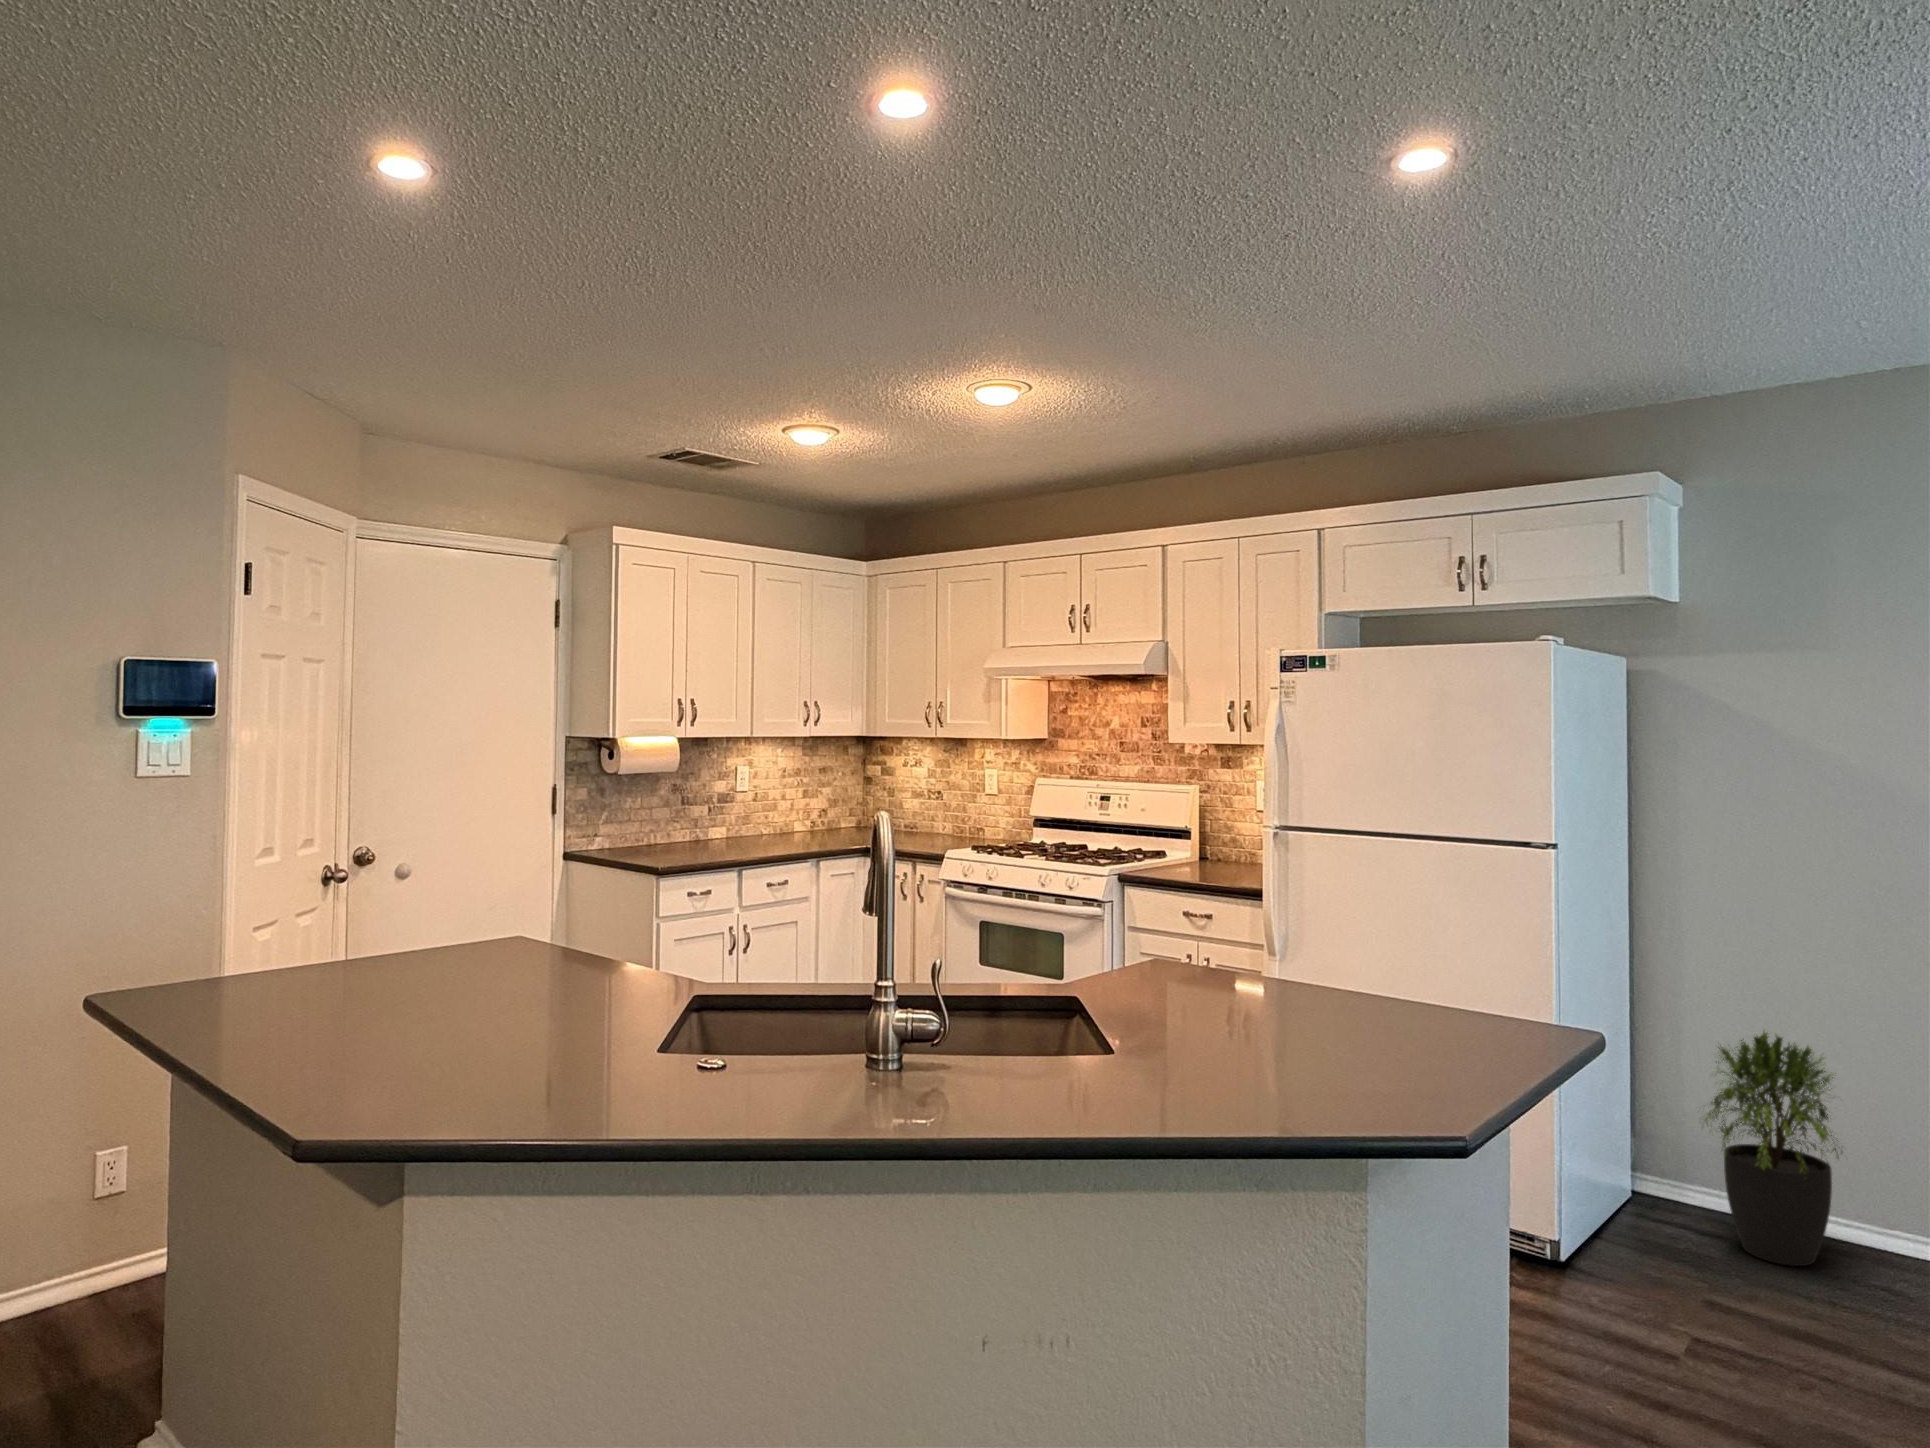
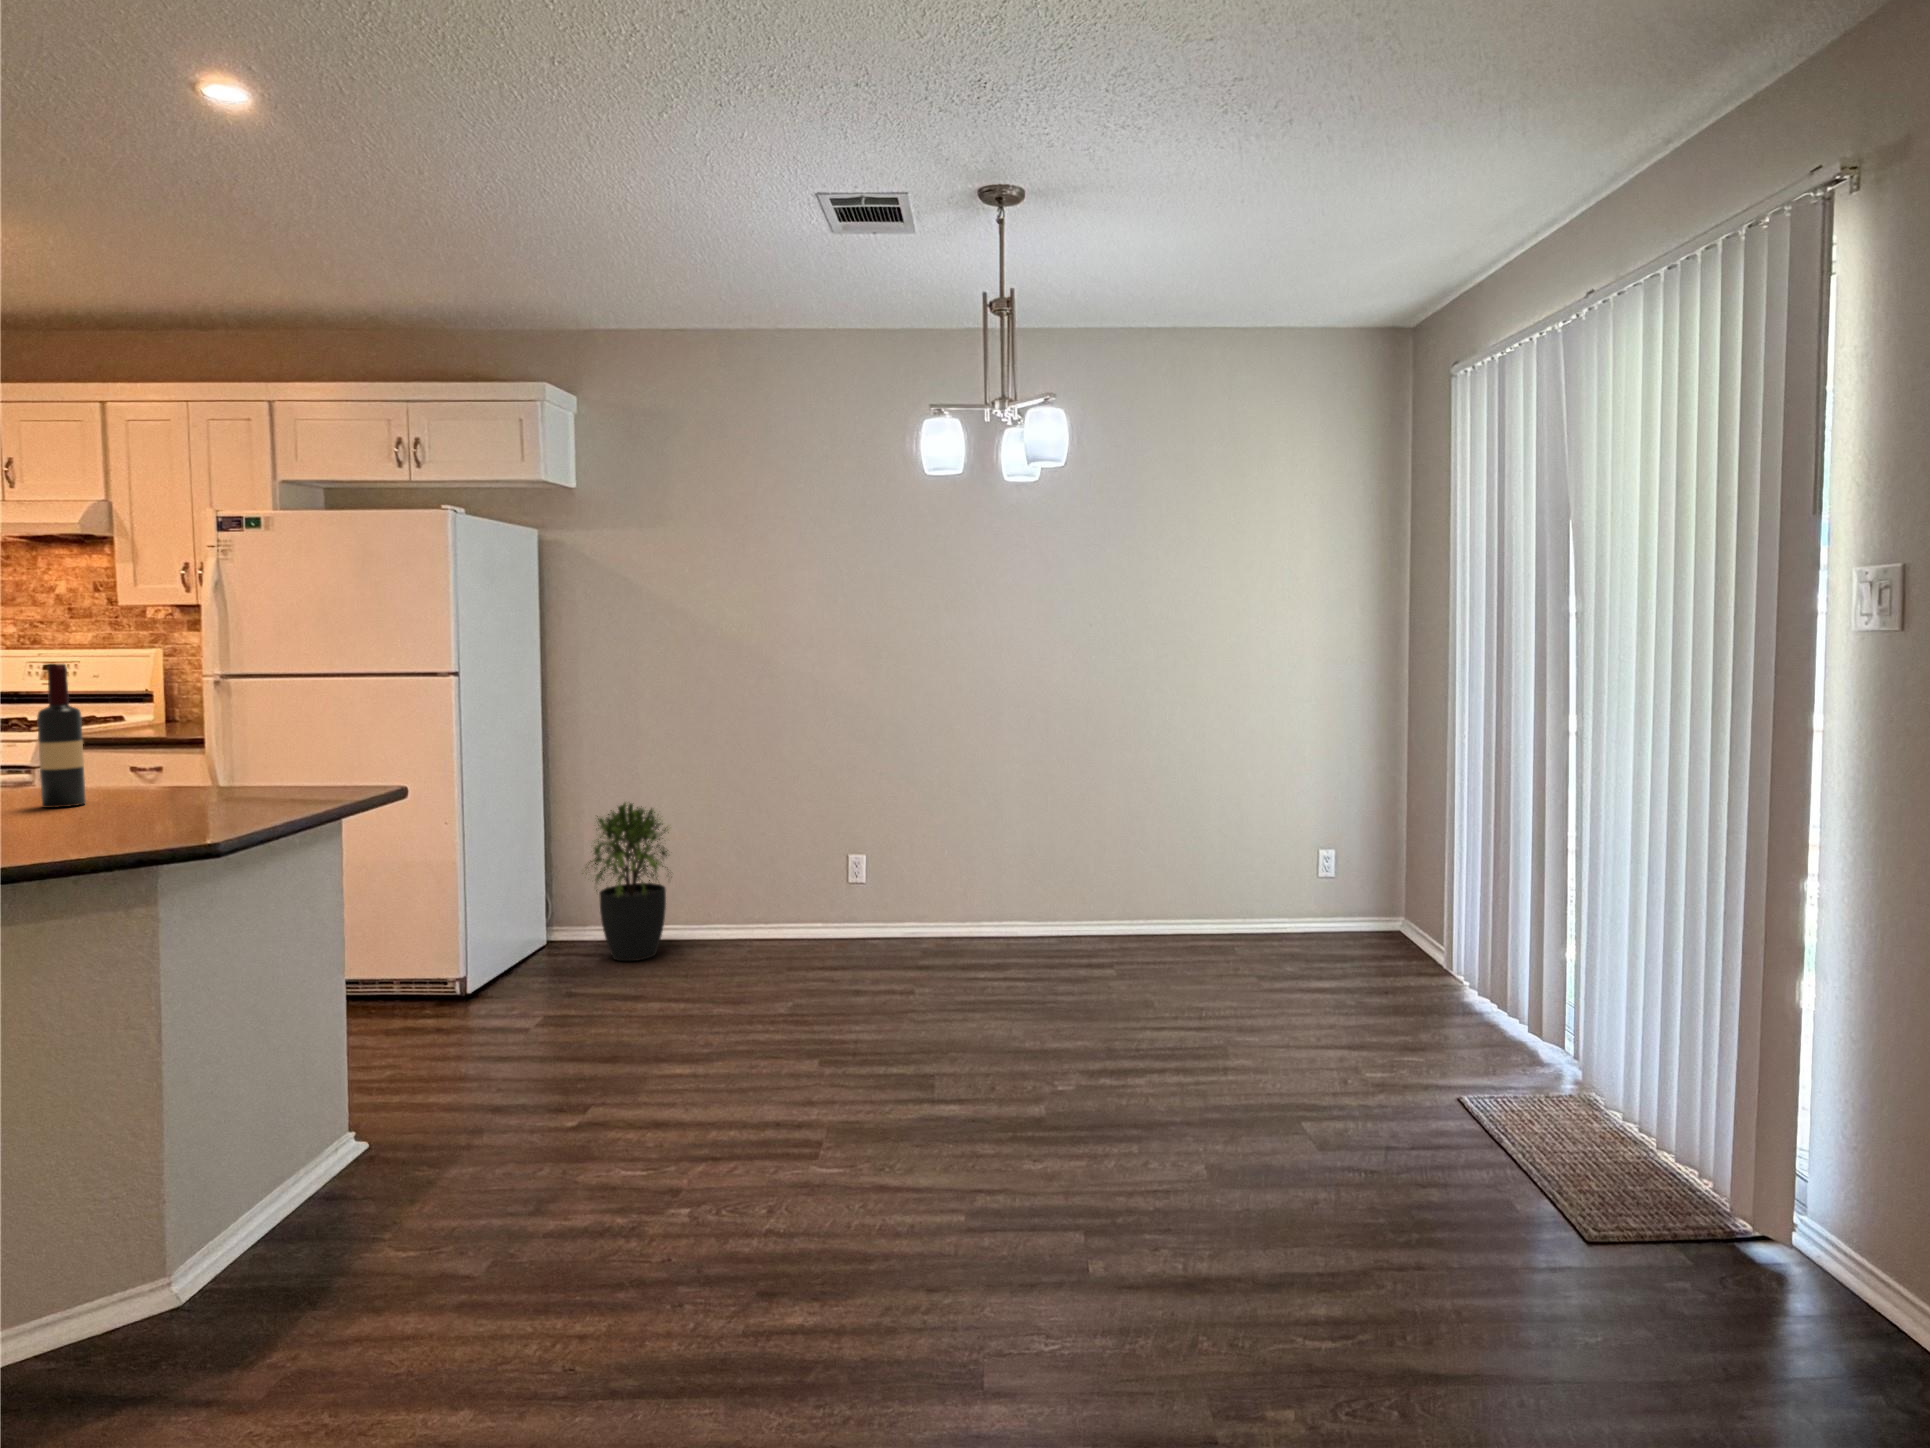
wine bottle: none [1195,840,1235,1006] -> present [37,664,86,808]

